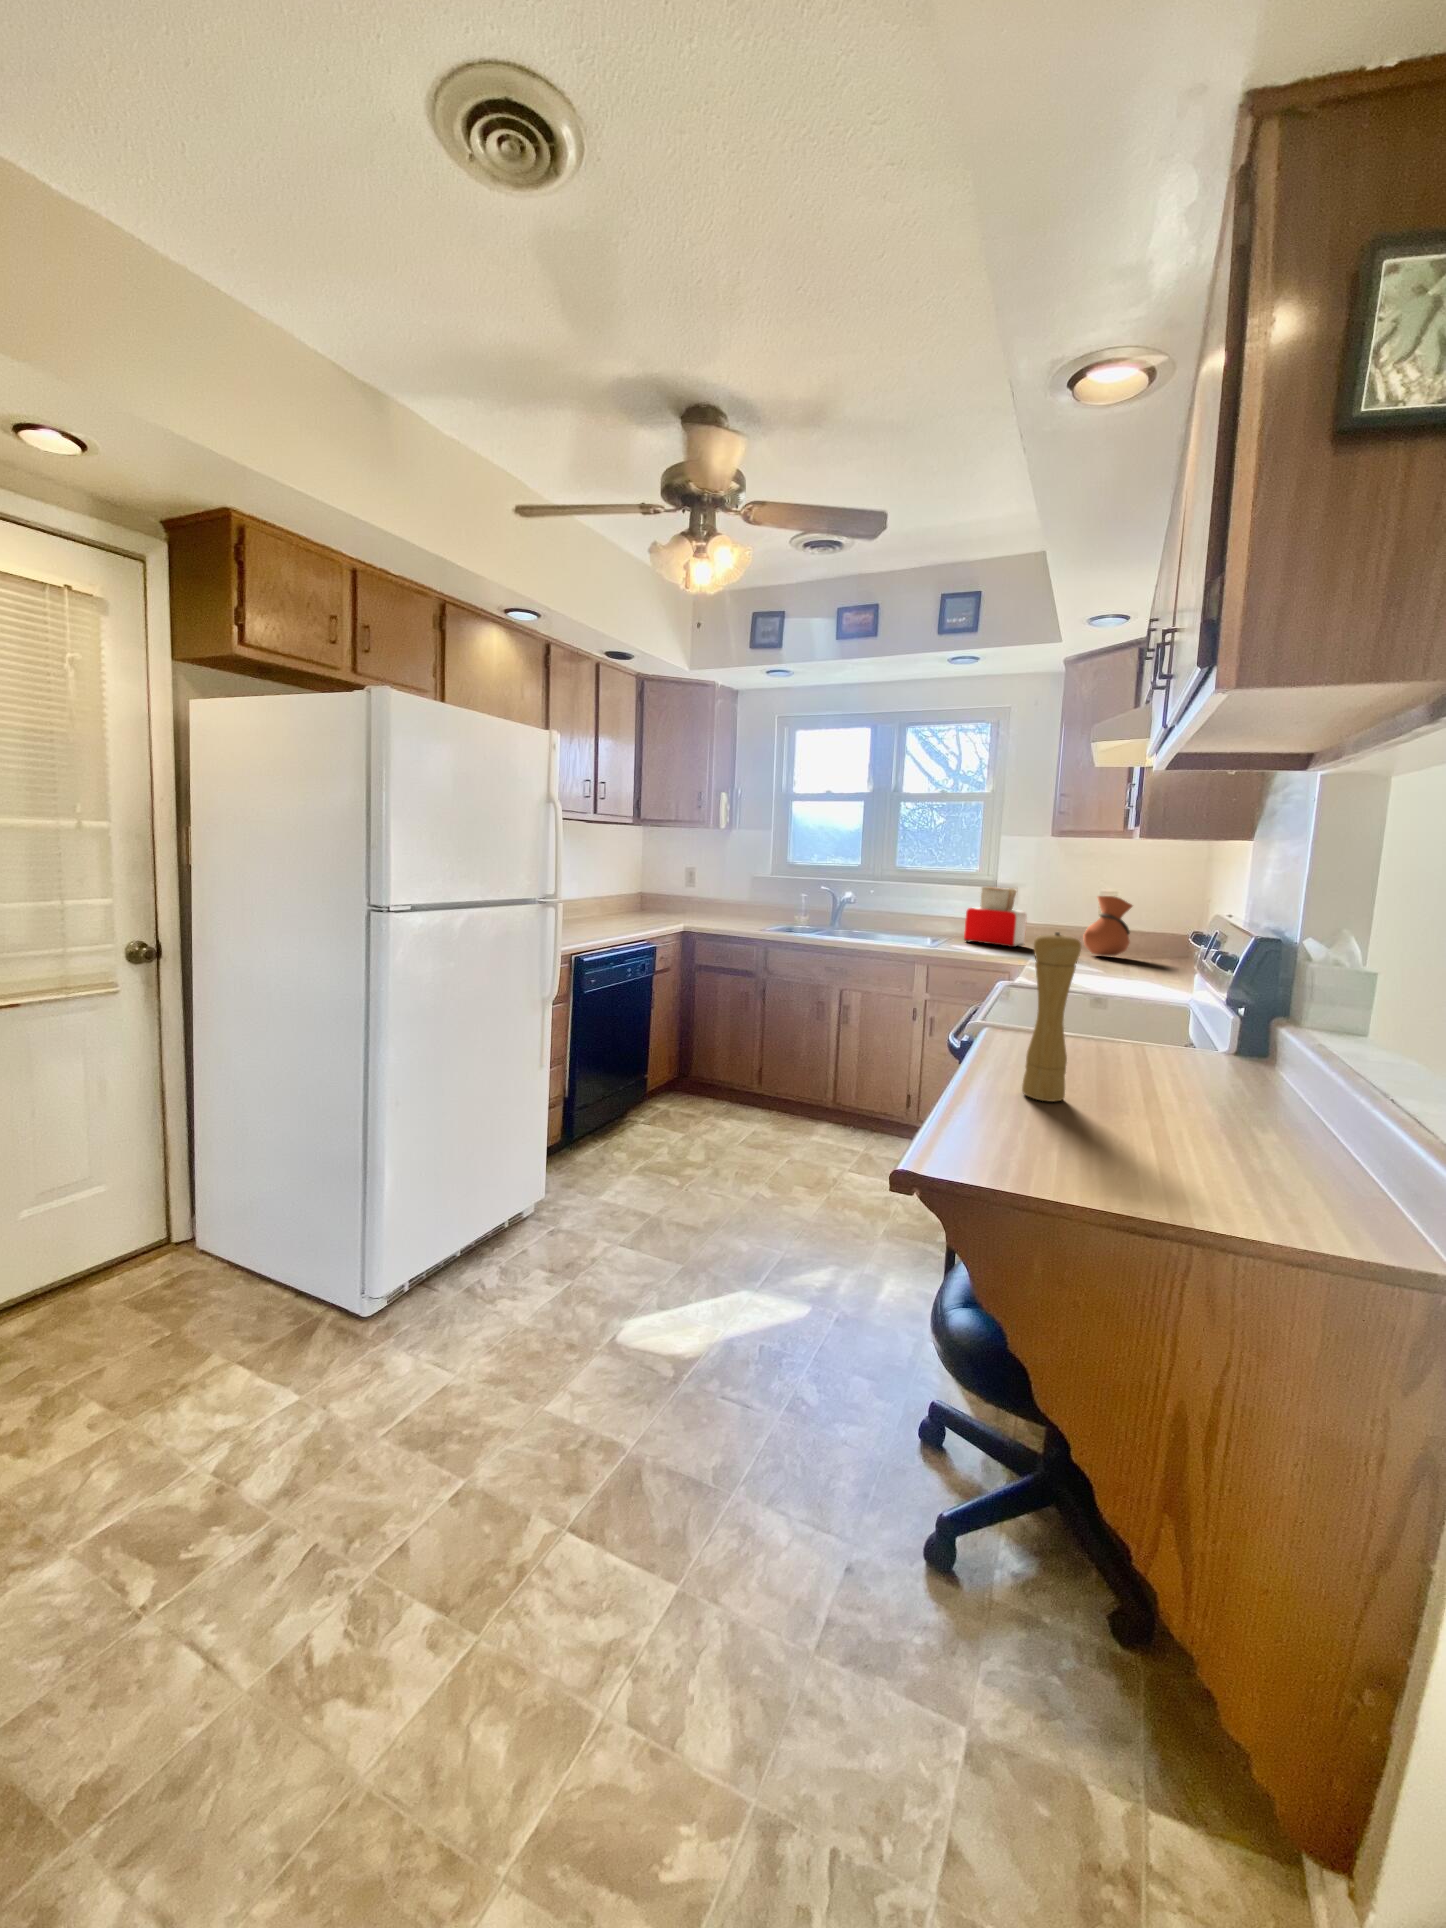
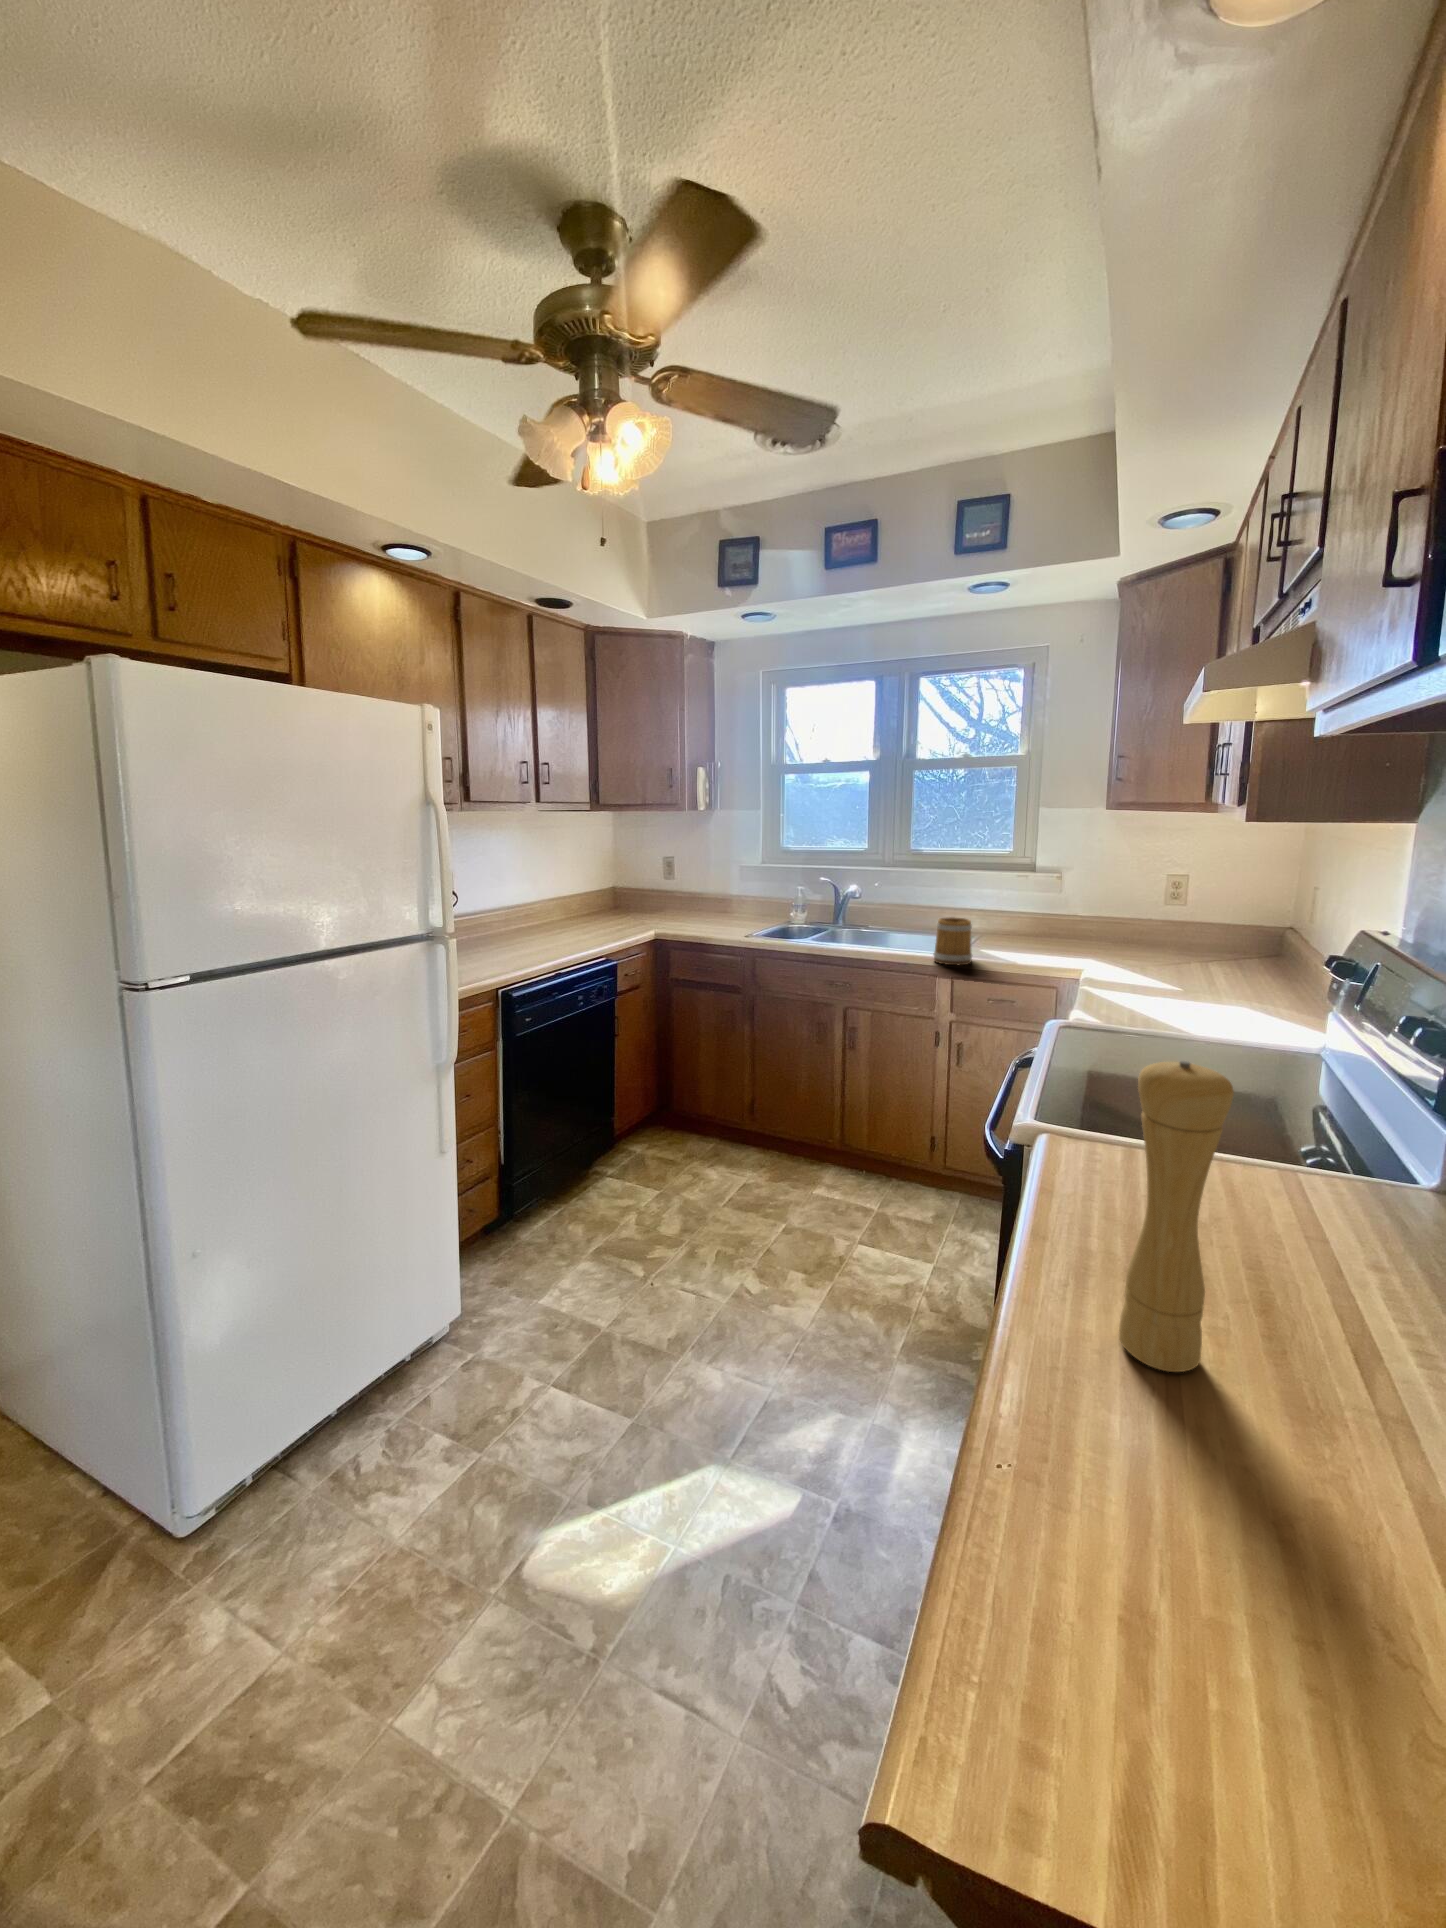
toaster: present [964,887,1027,948] -> none [998,872,1077,949]
vase: present [1083,896,1132,956] -> none [1150,882,1216,958]
mug: none [912,916,943,953] -> present [933,917,972,965]

